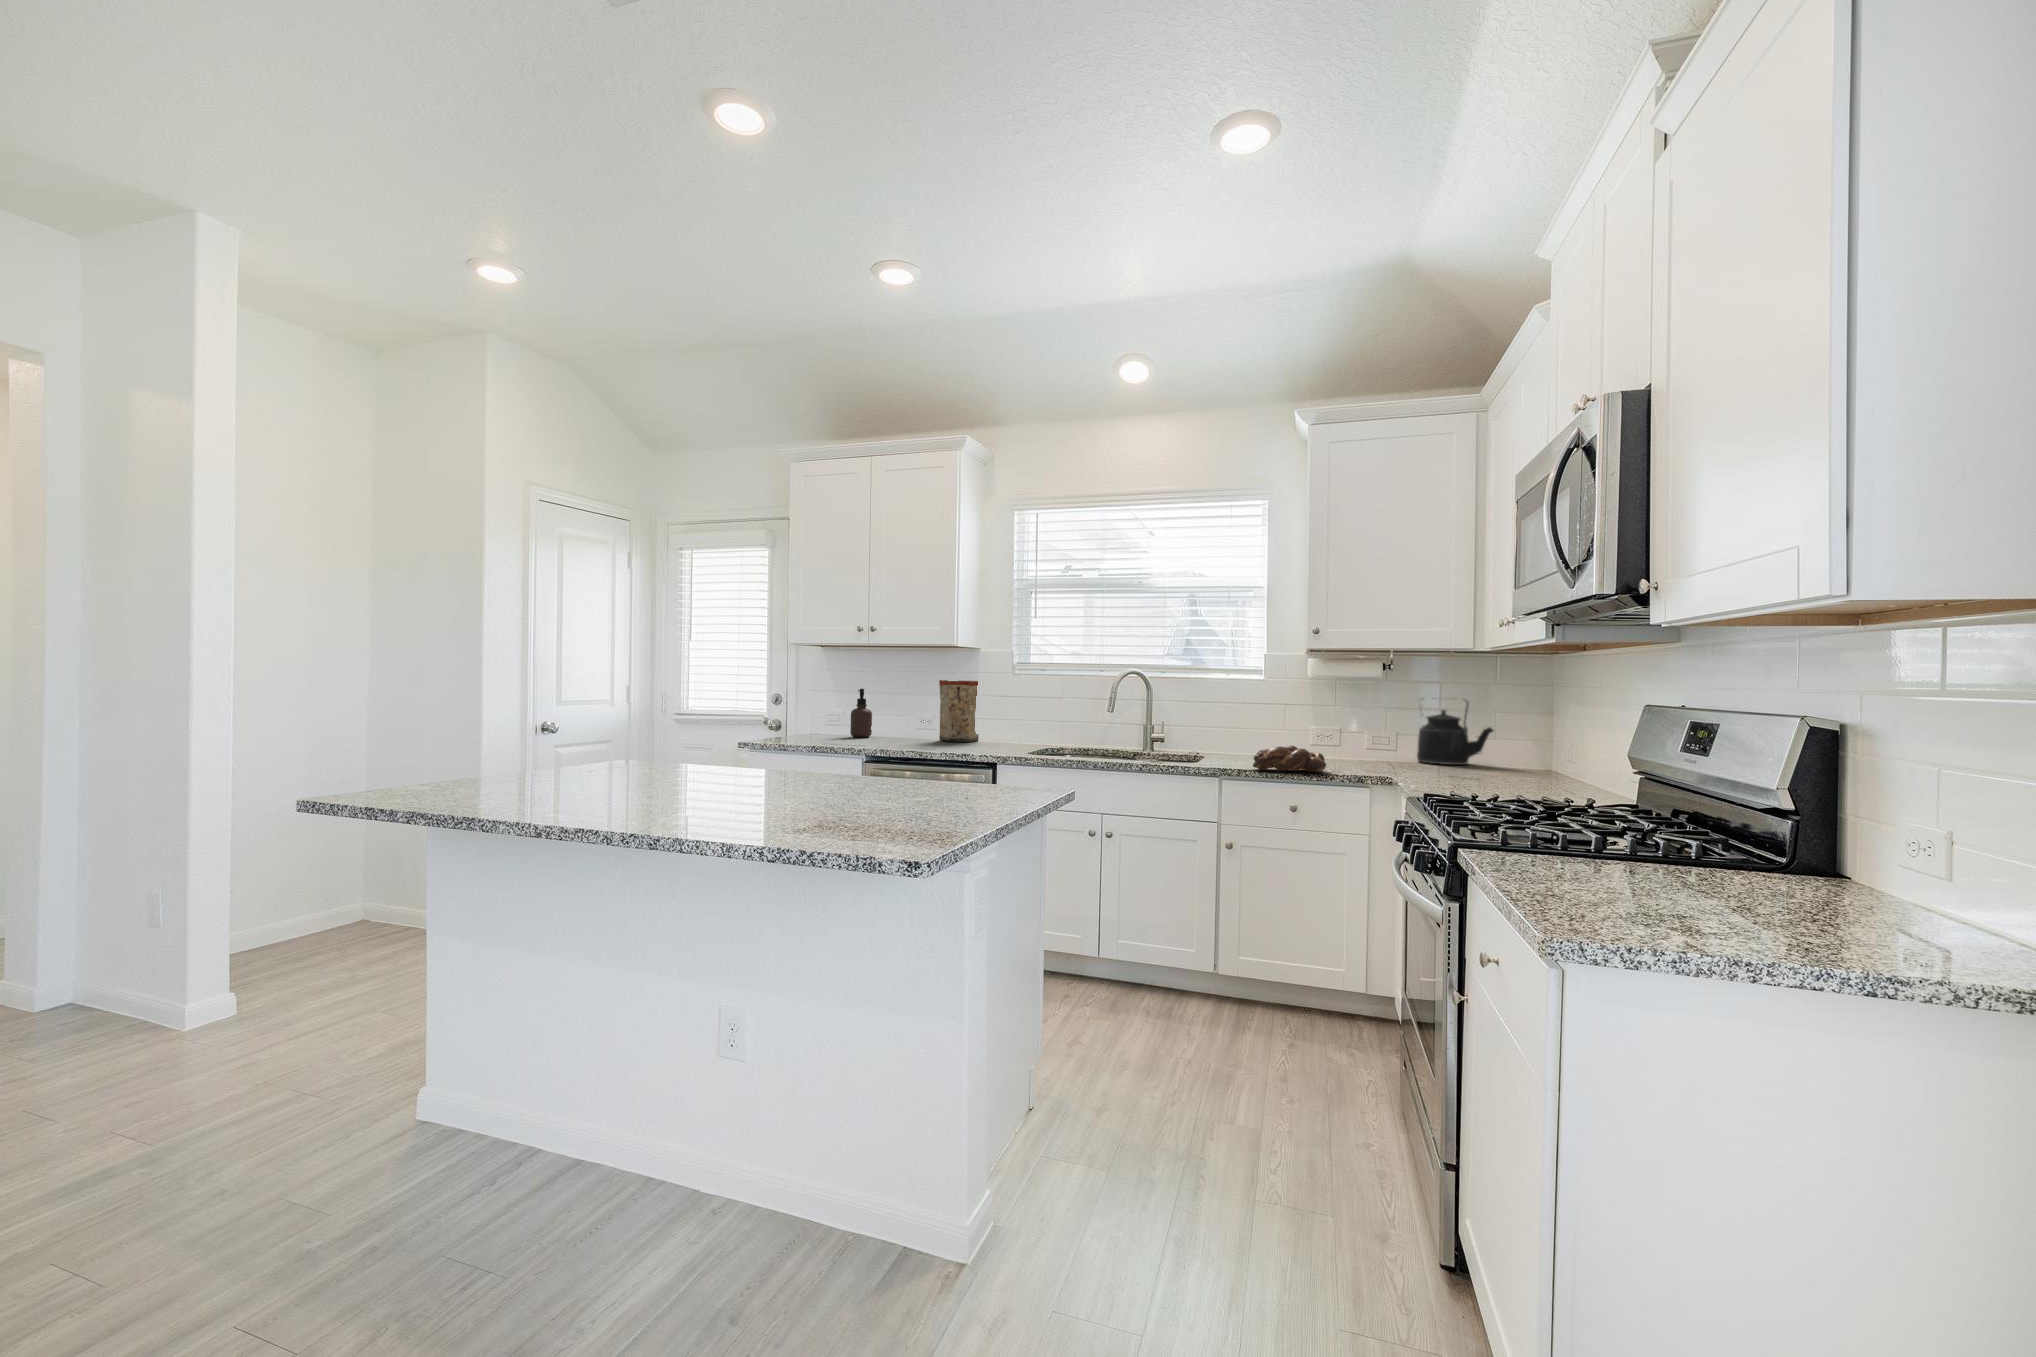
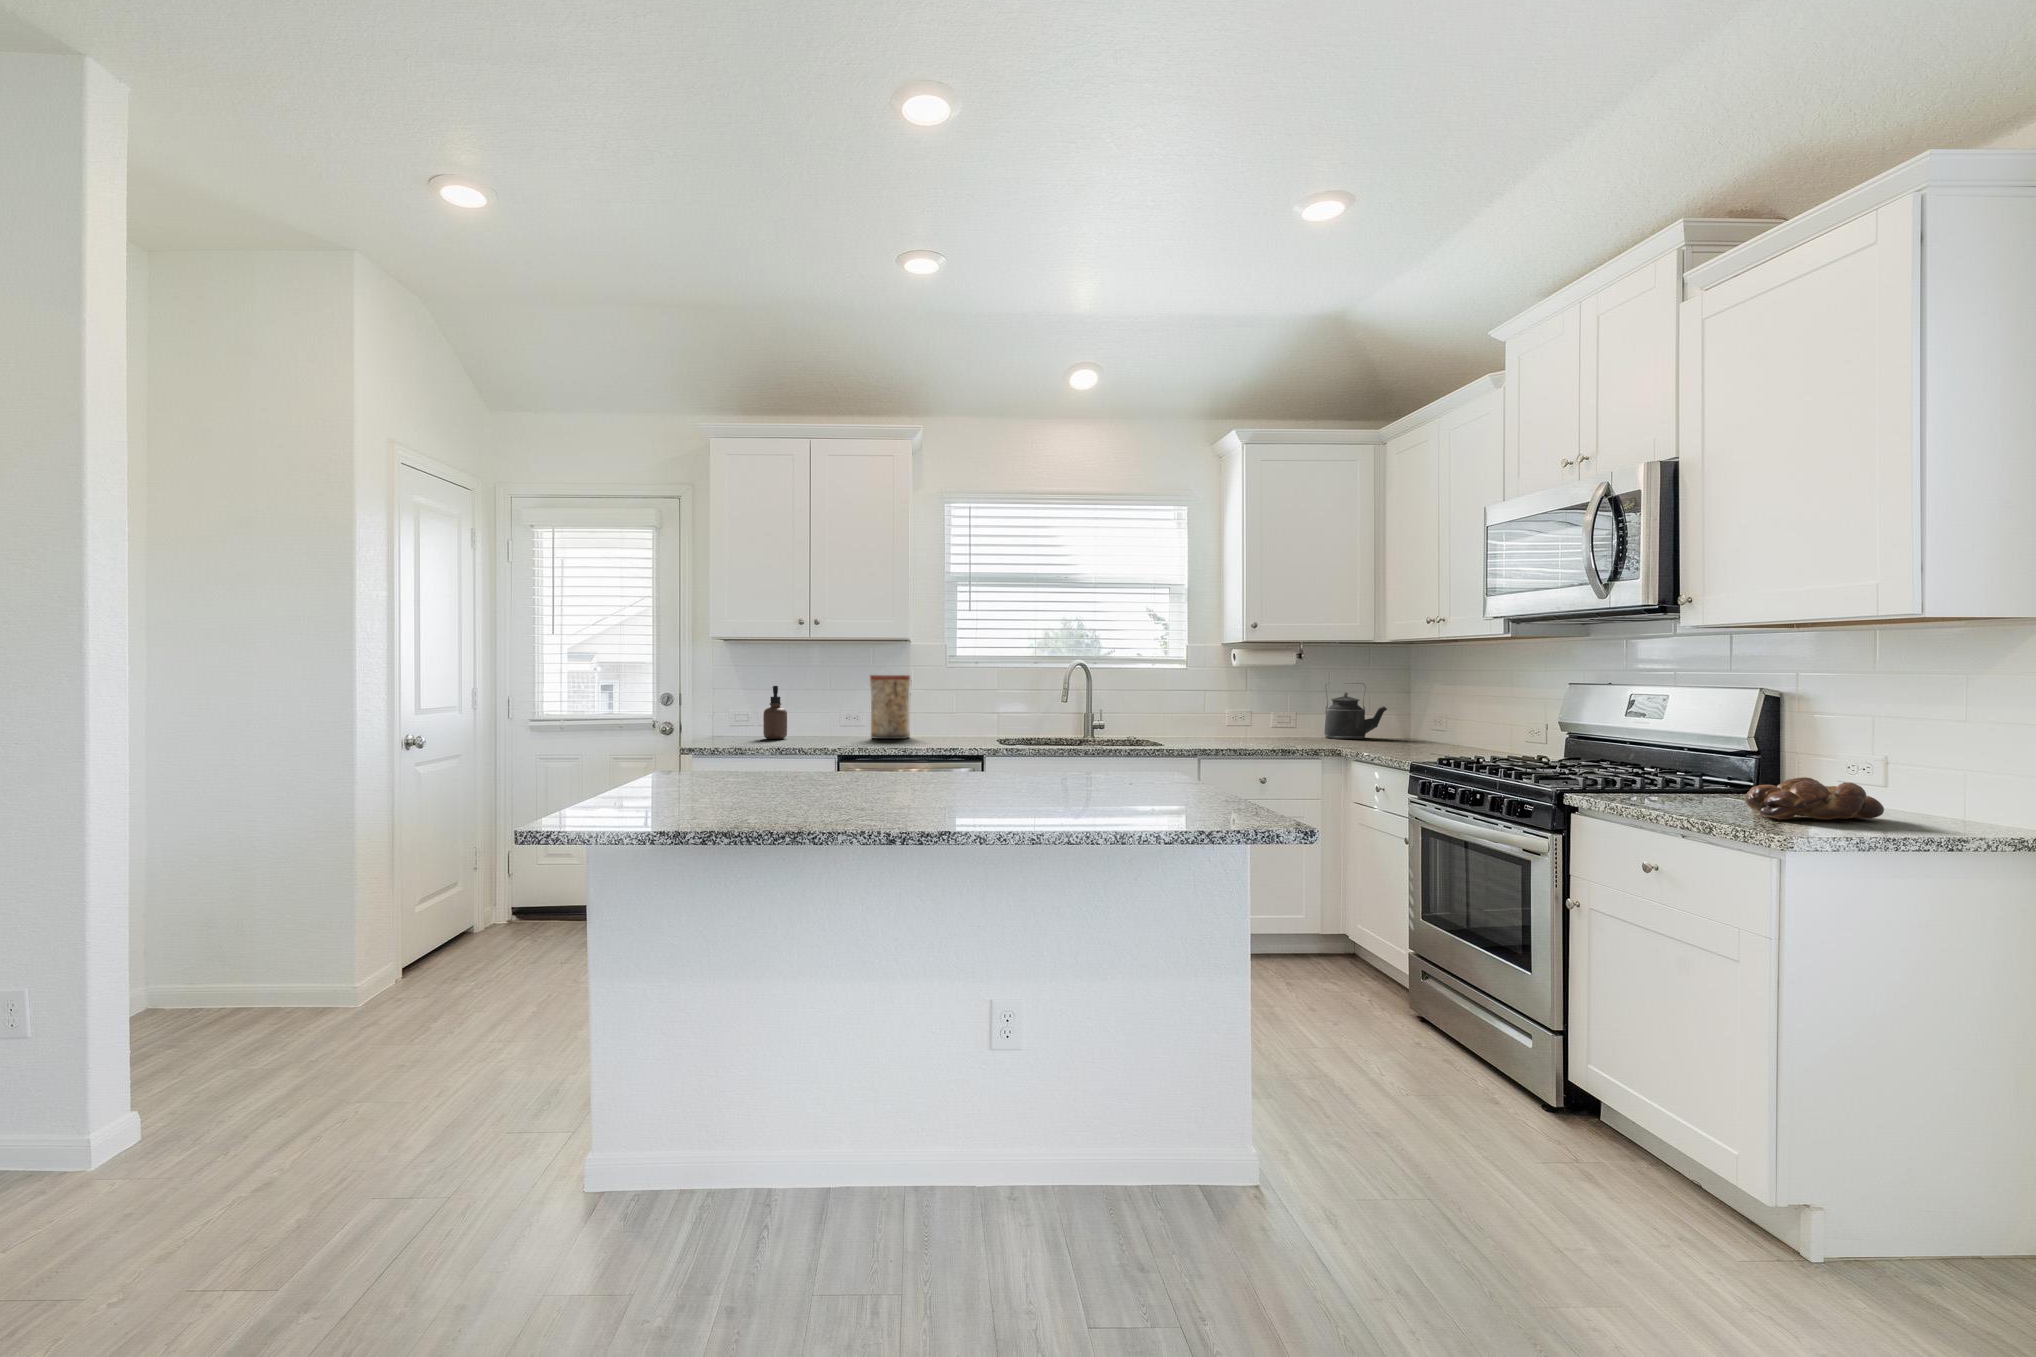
bread loaf: present [1253,746,1326,772] -> present [1745,777,1884,819]

